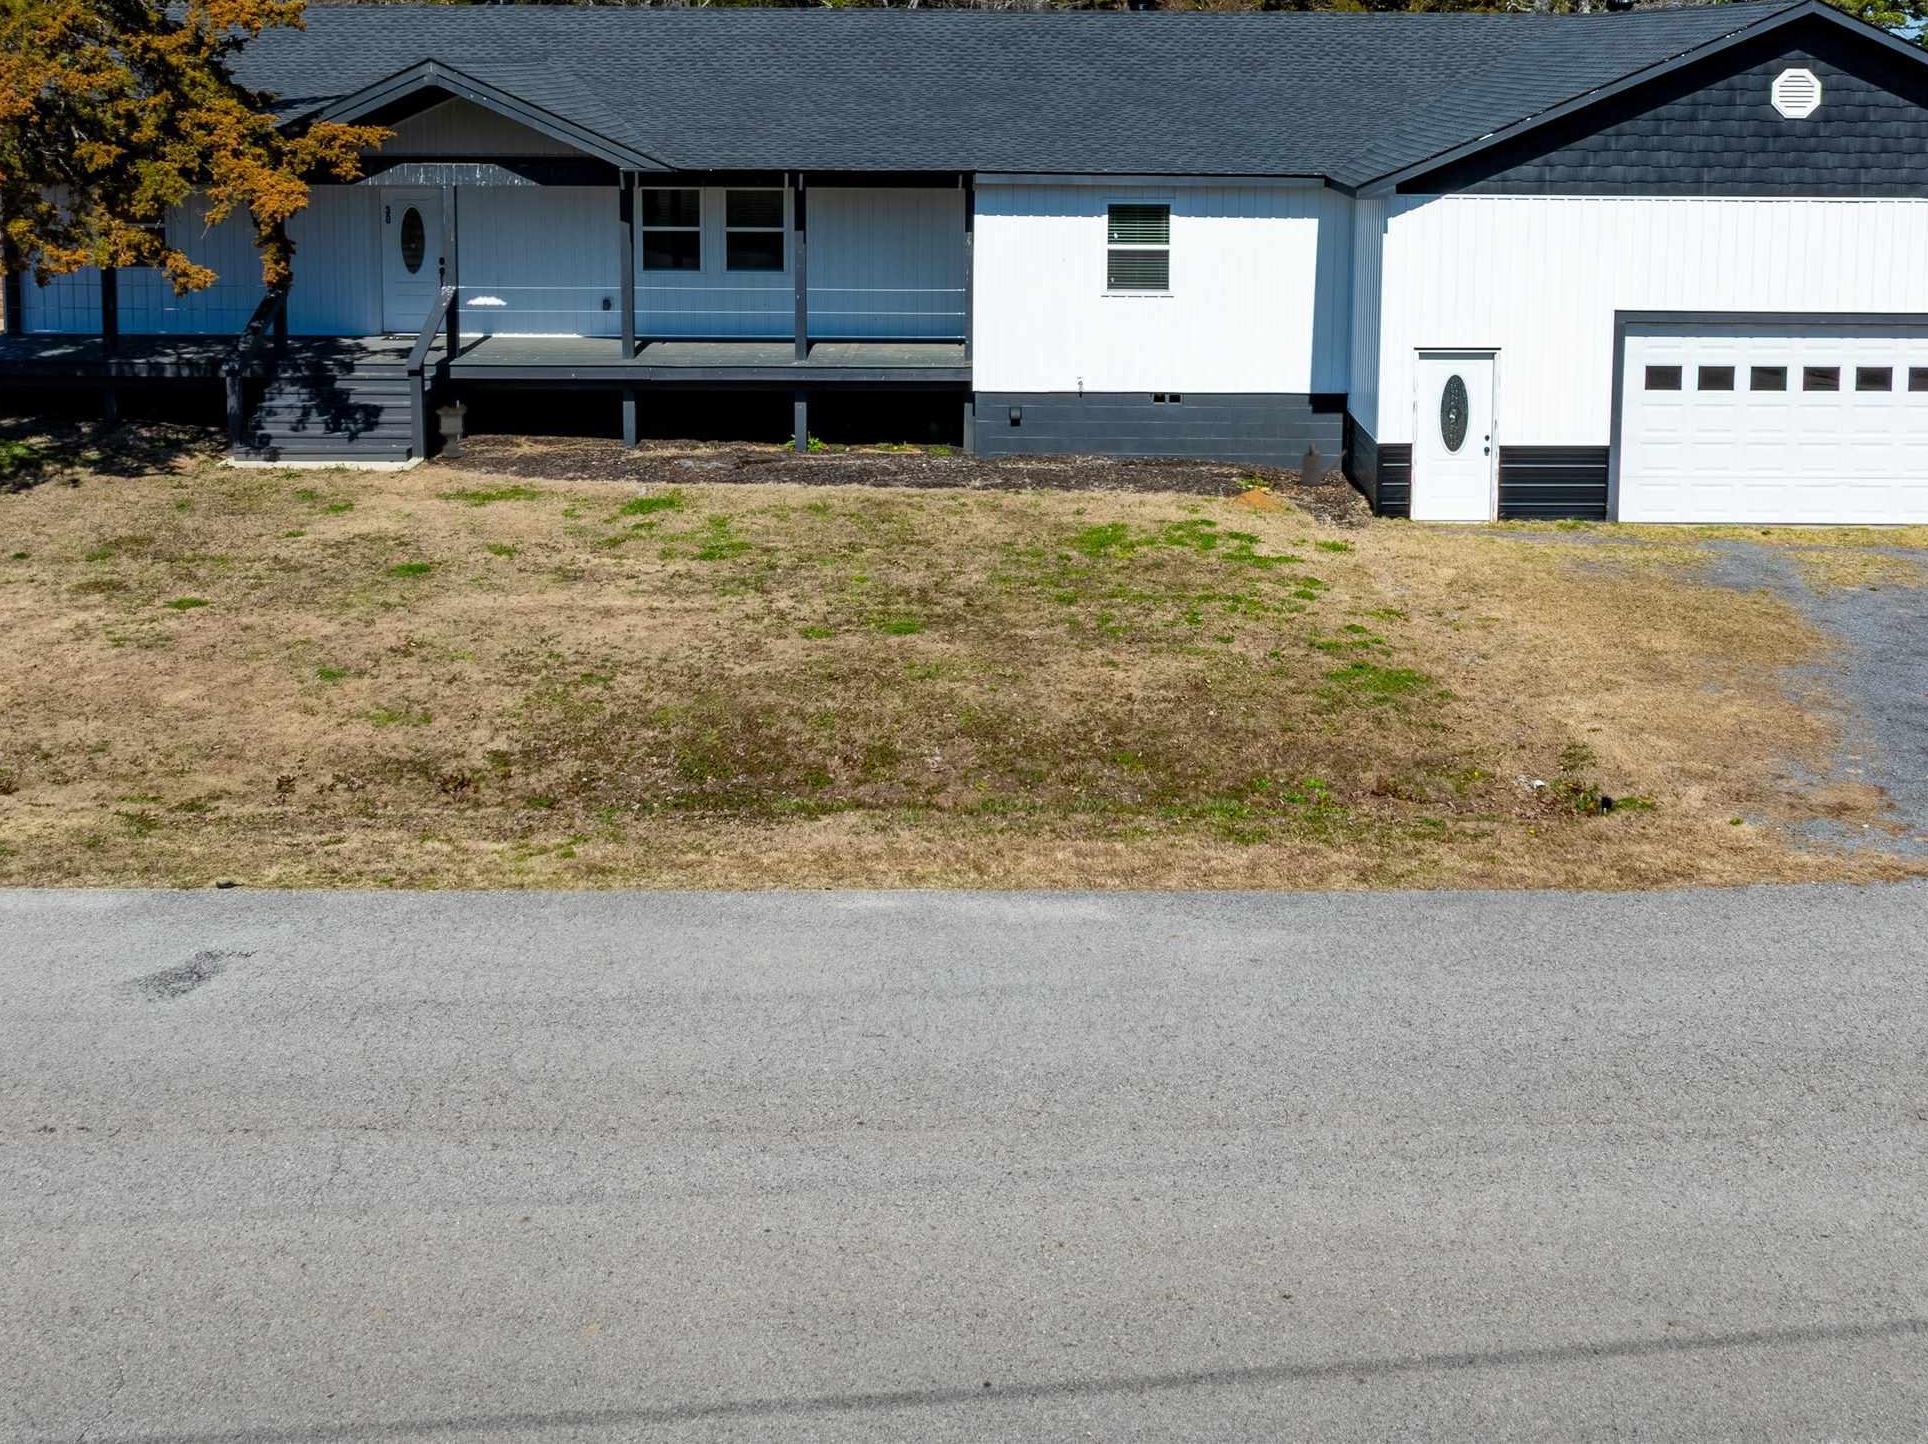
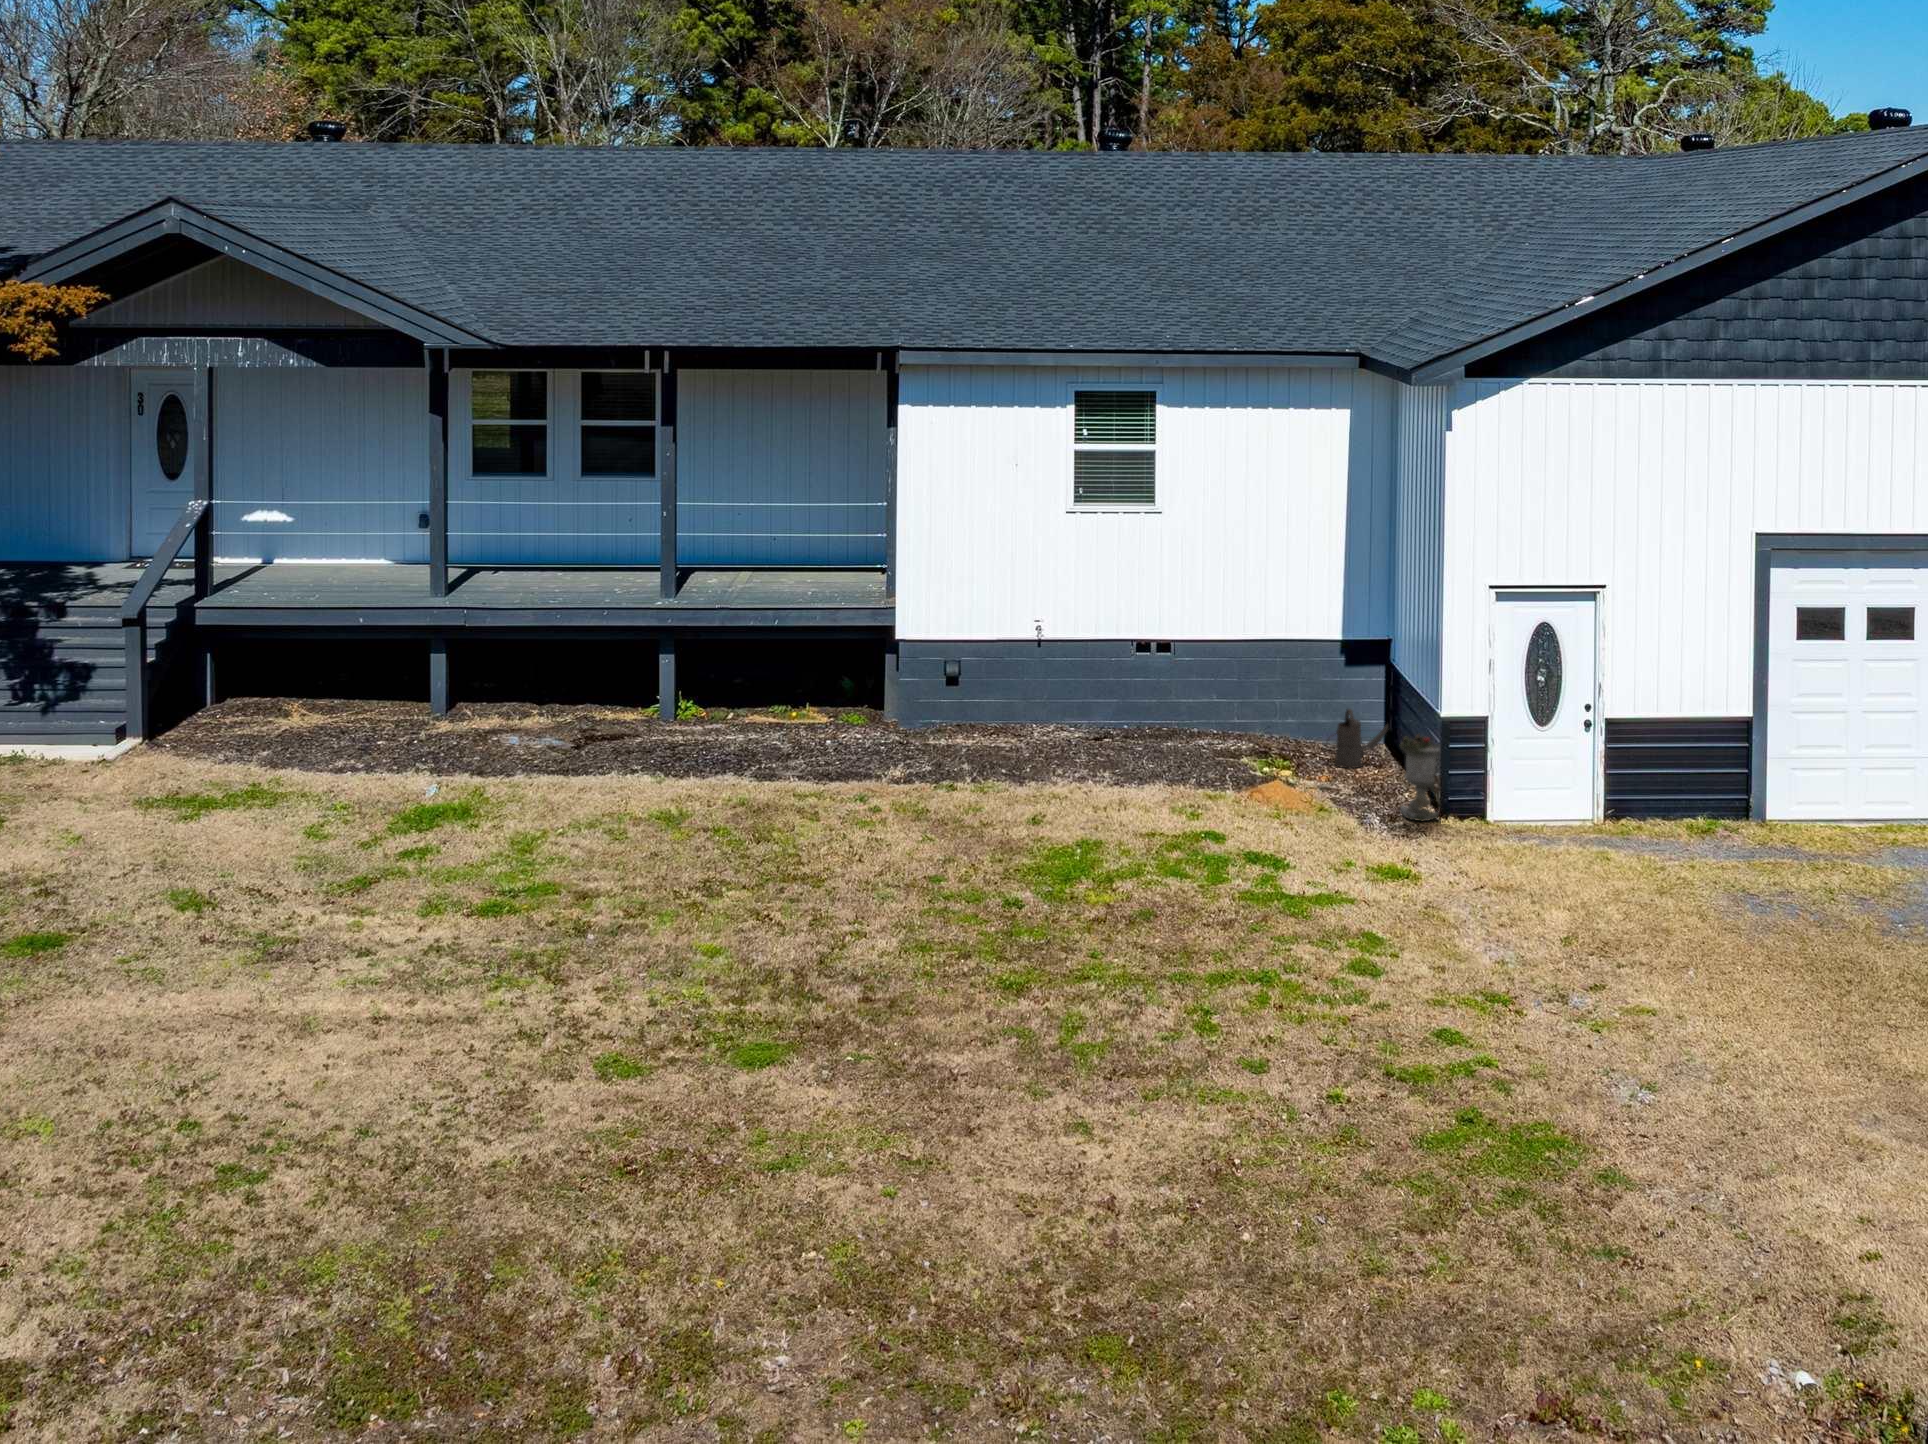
planter: present [437,404,466,458] -> present [1400,735,1439,821]

